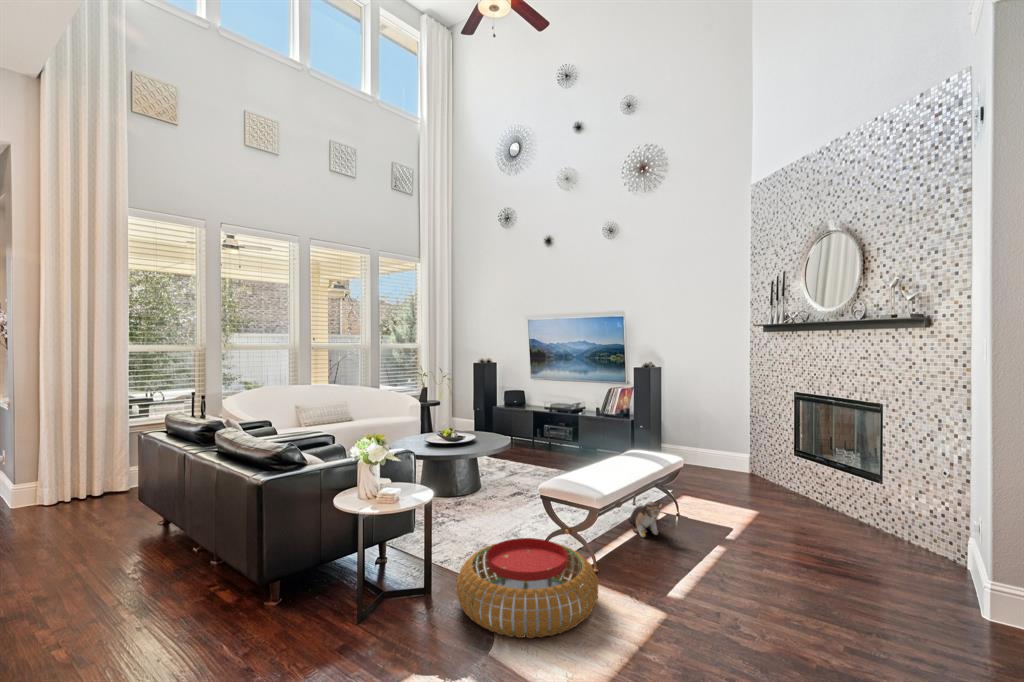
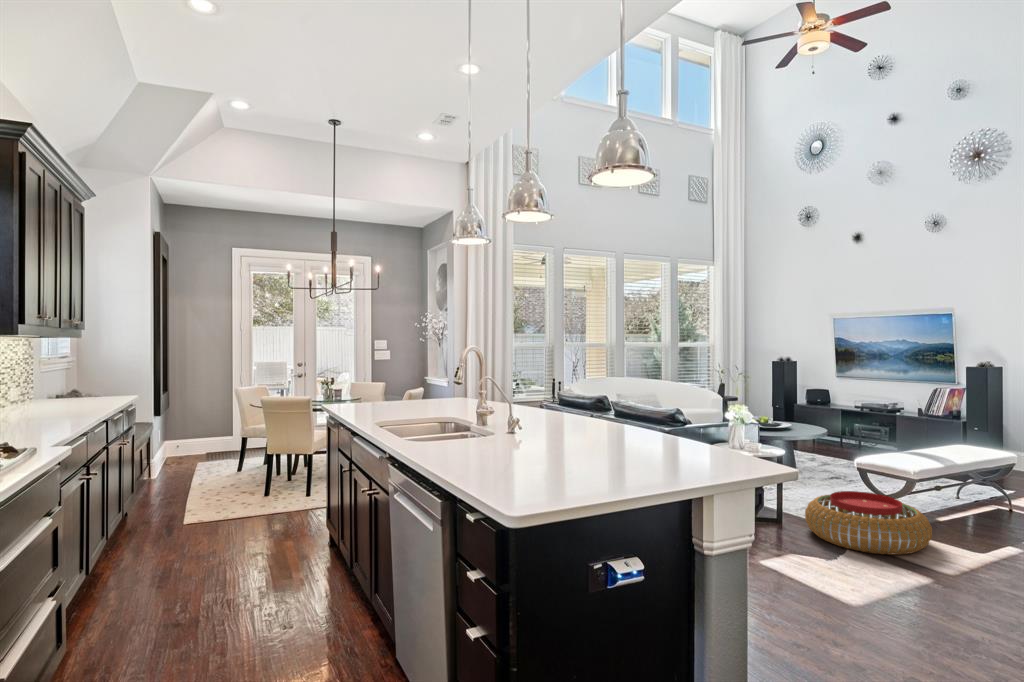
plush toy: present [629,501,662,537] -> none [960,484,999,517]

